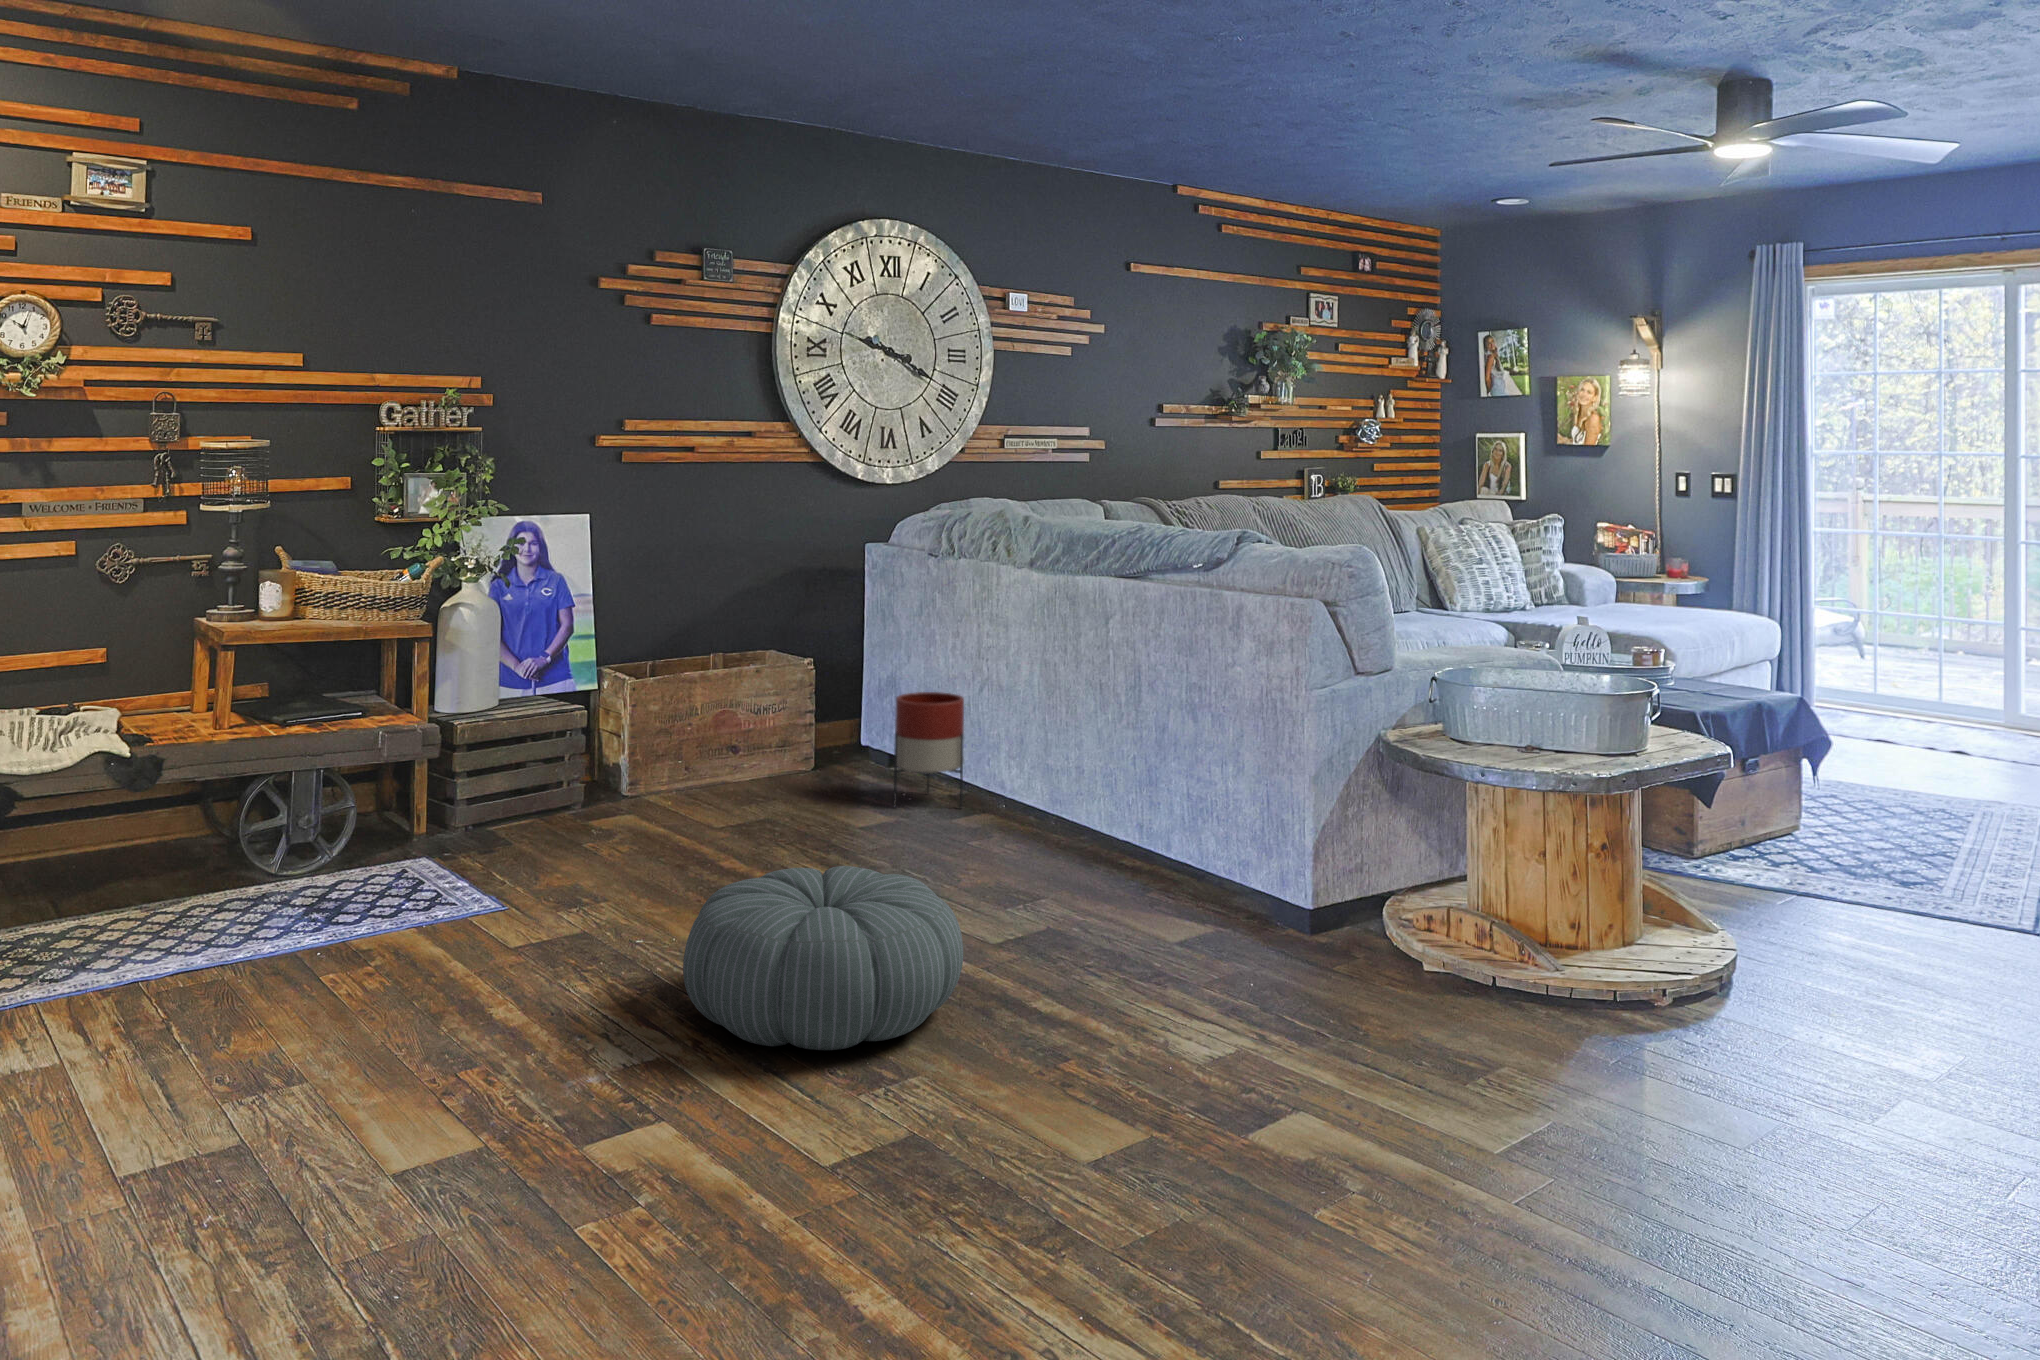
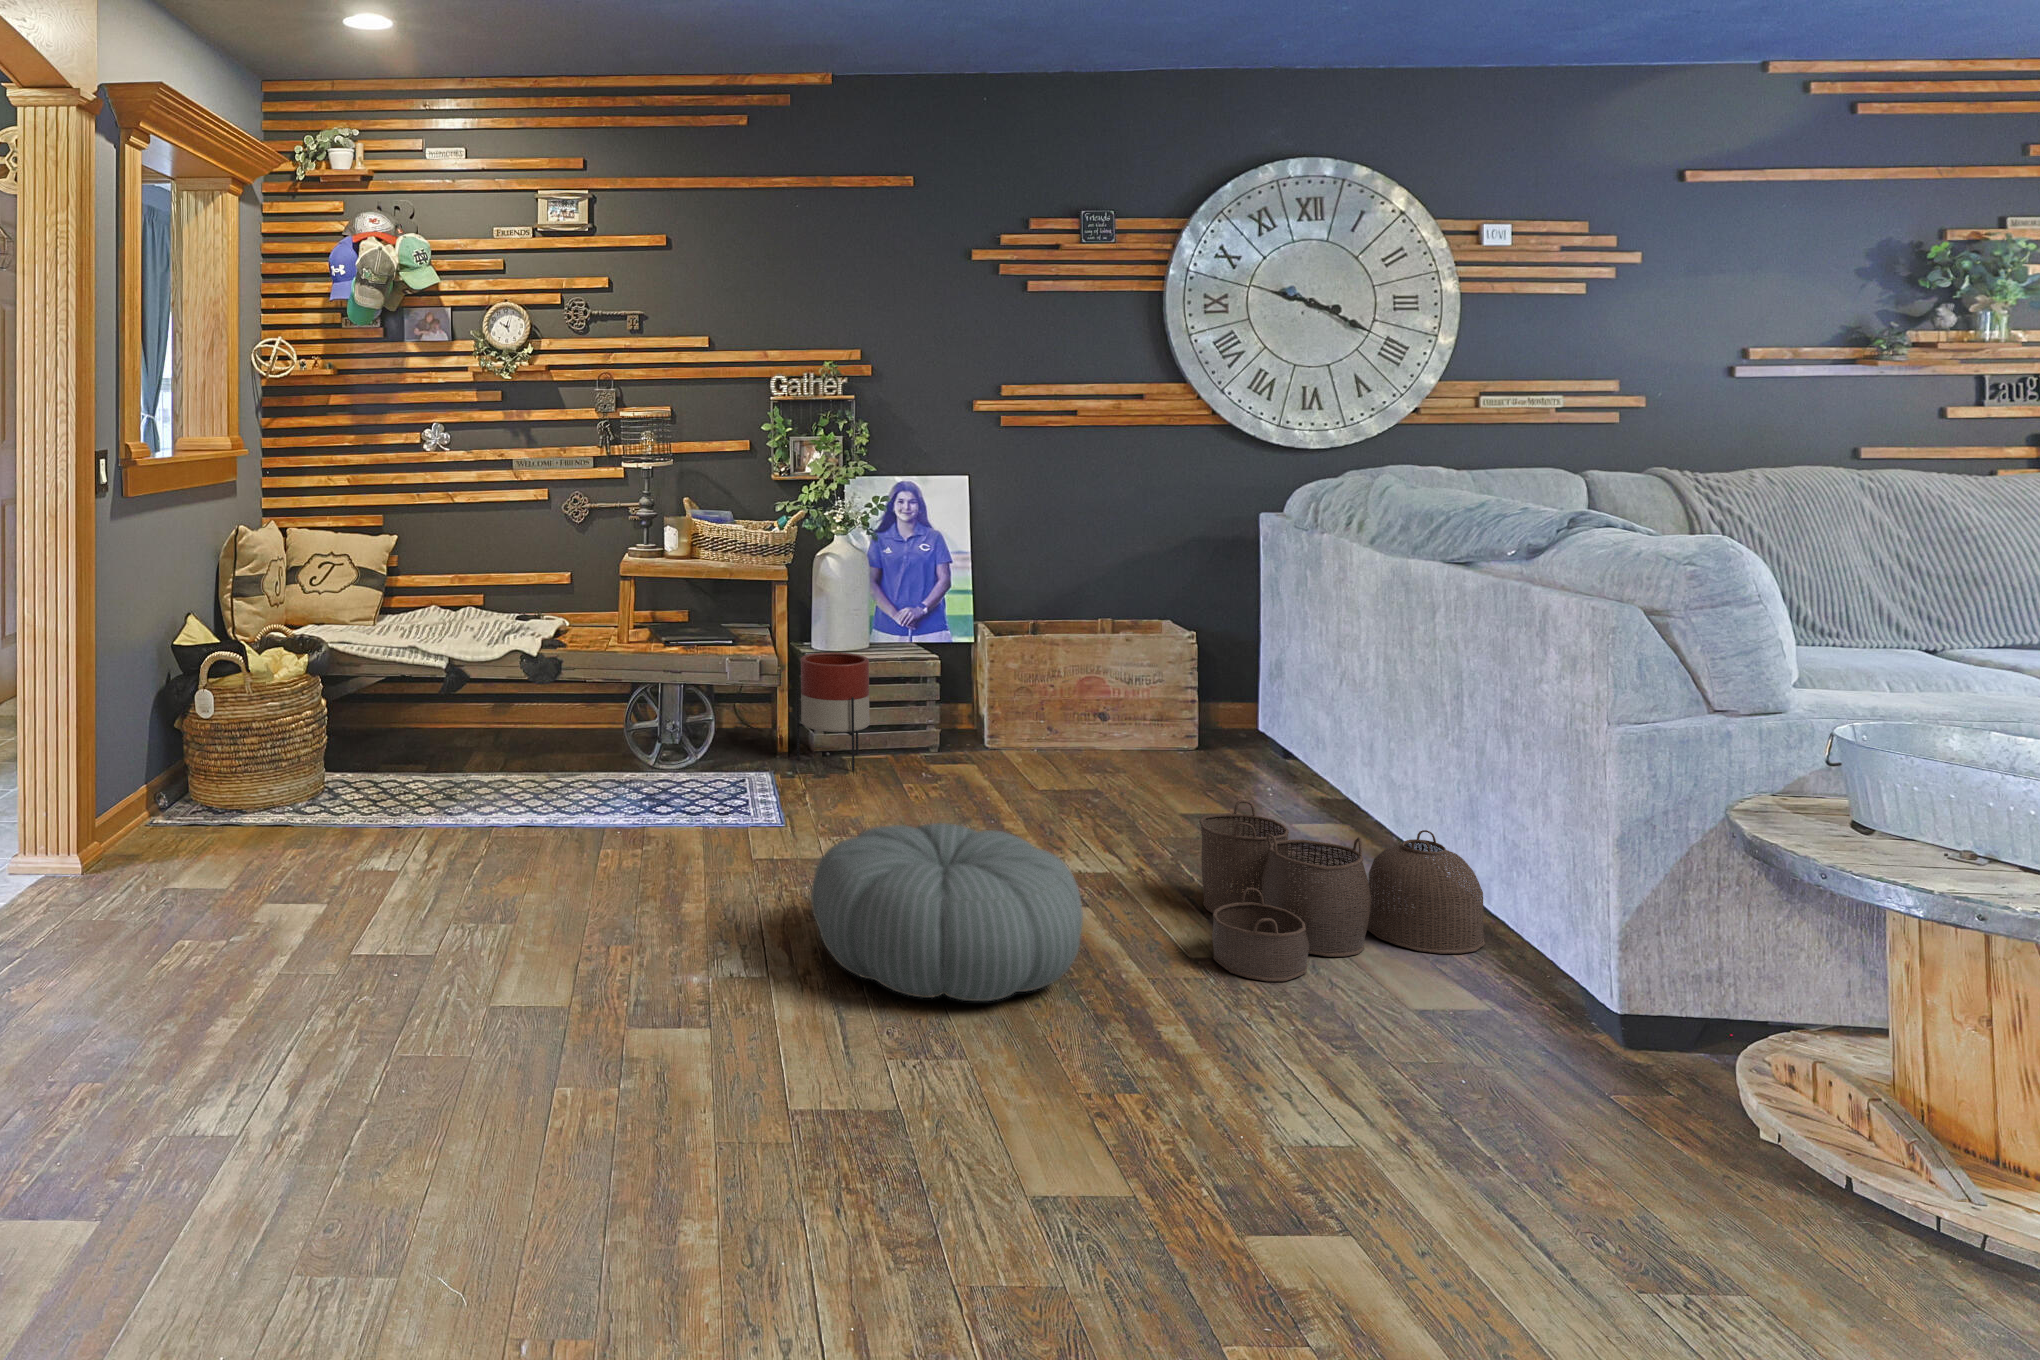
planter: present [894,692,964,807] -> present [796,652,870,771]
woven basket: none [966,803,1183,959] -> present [1199,800,1485,981]

